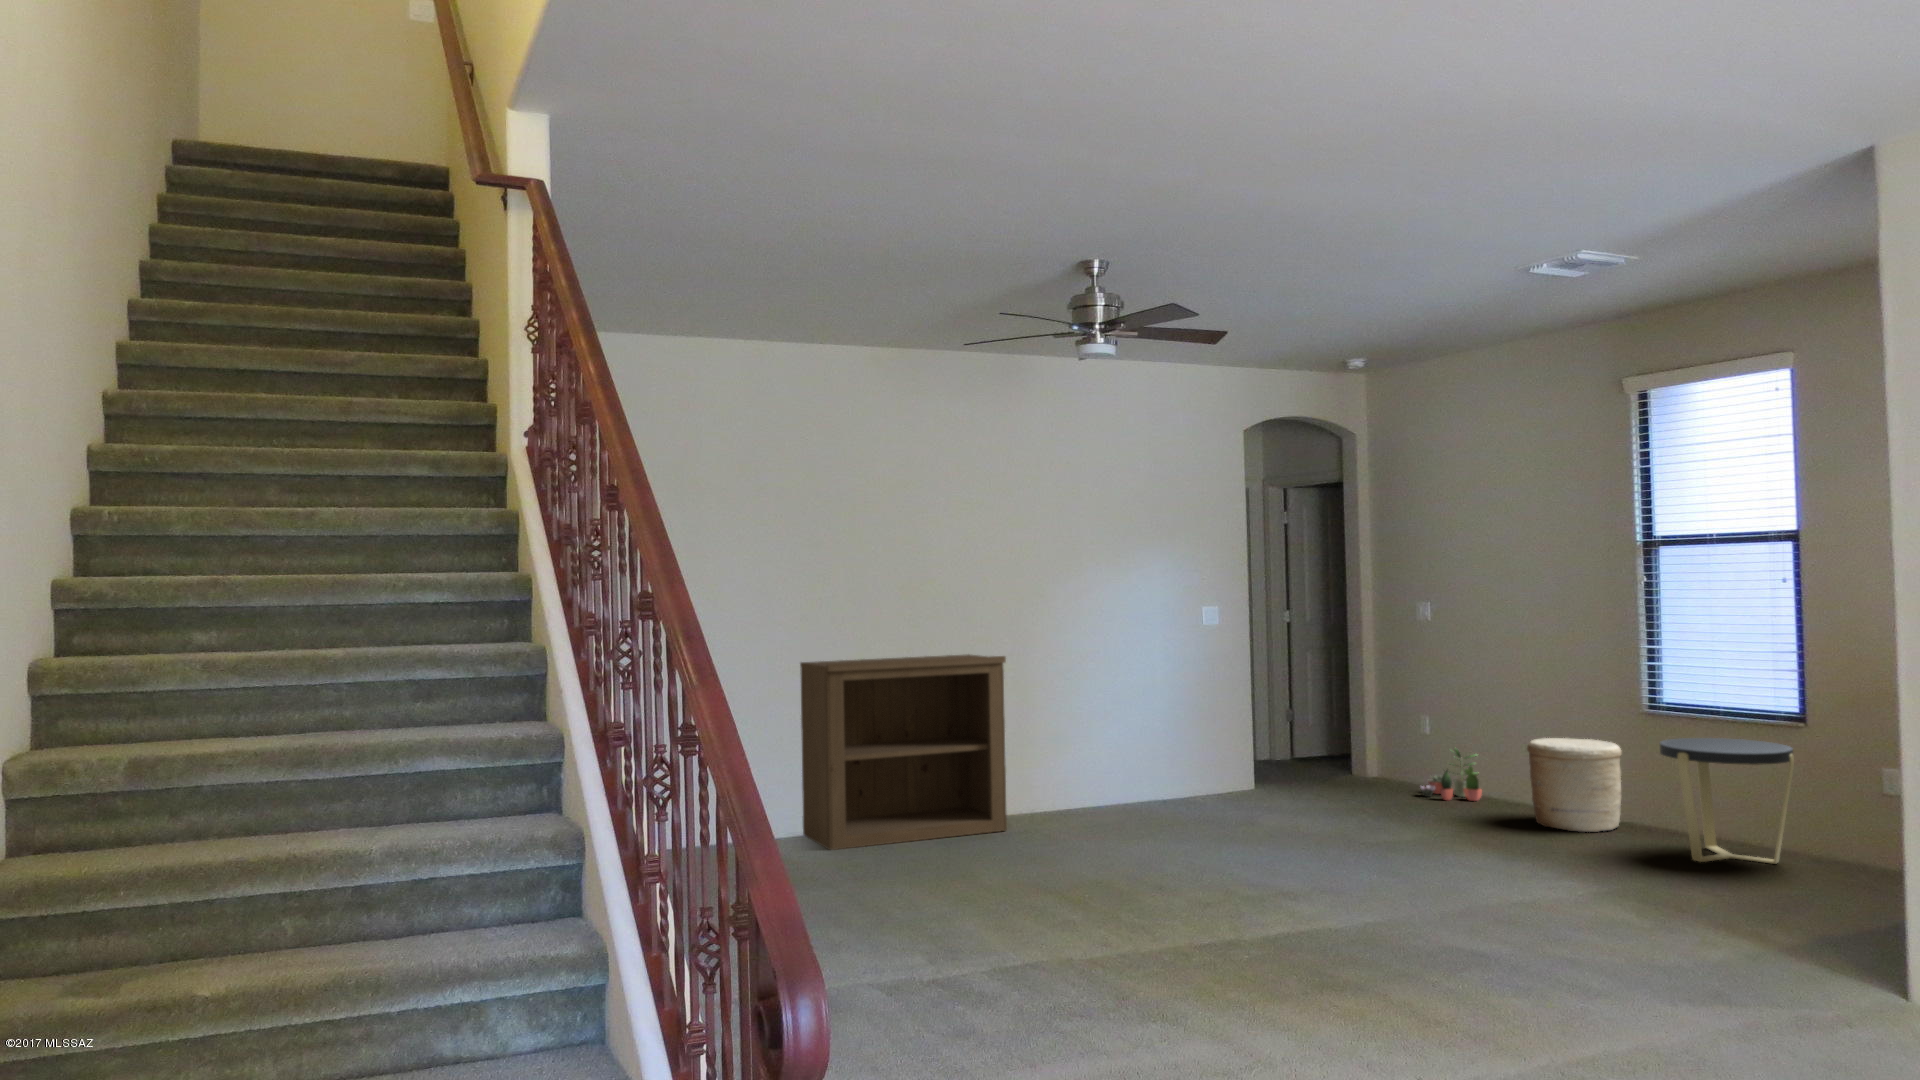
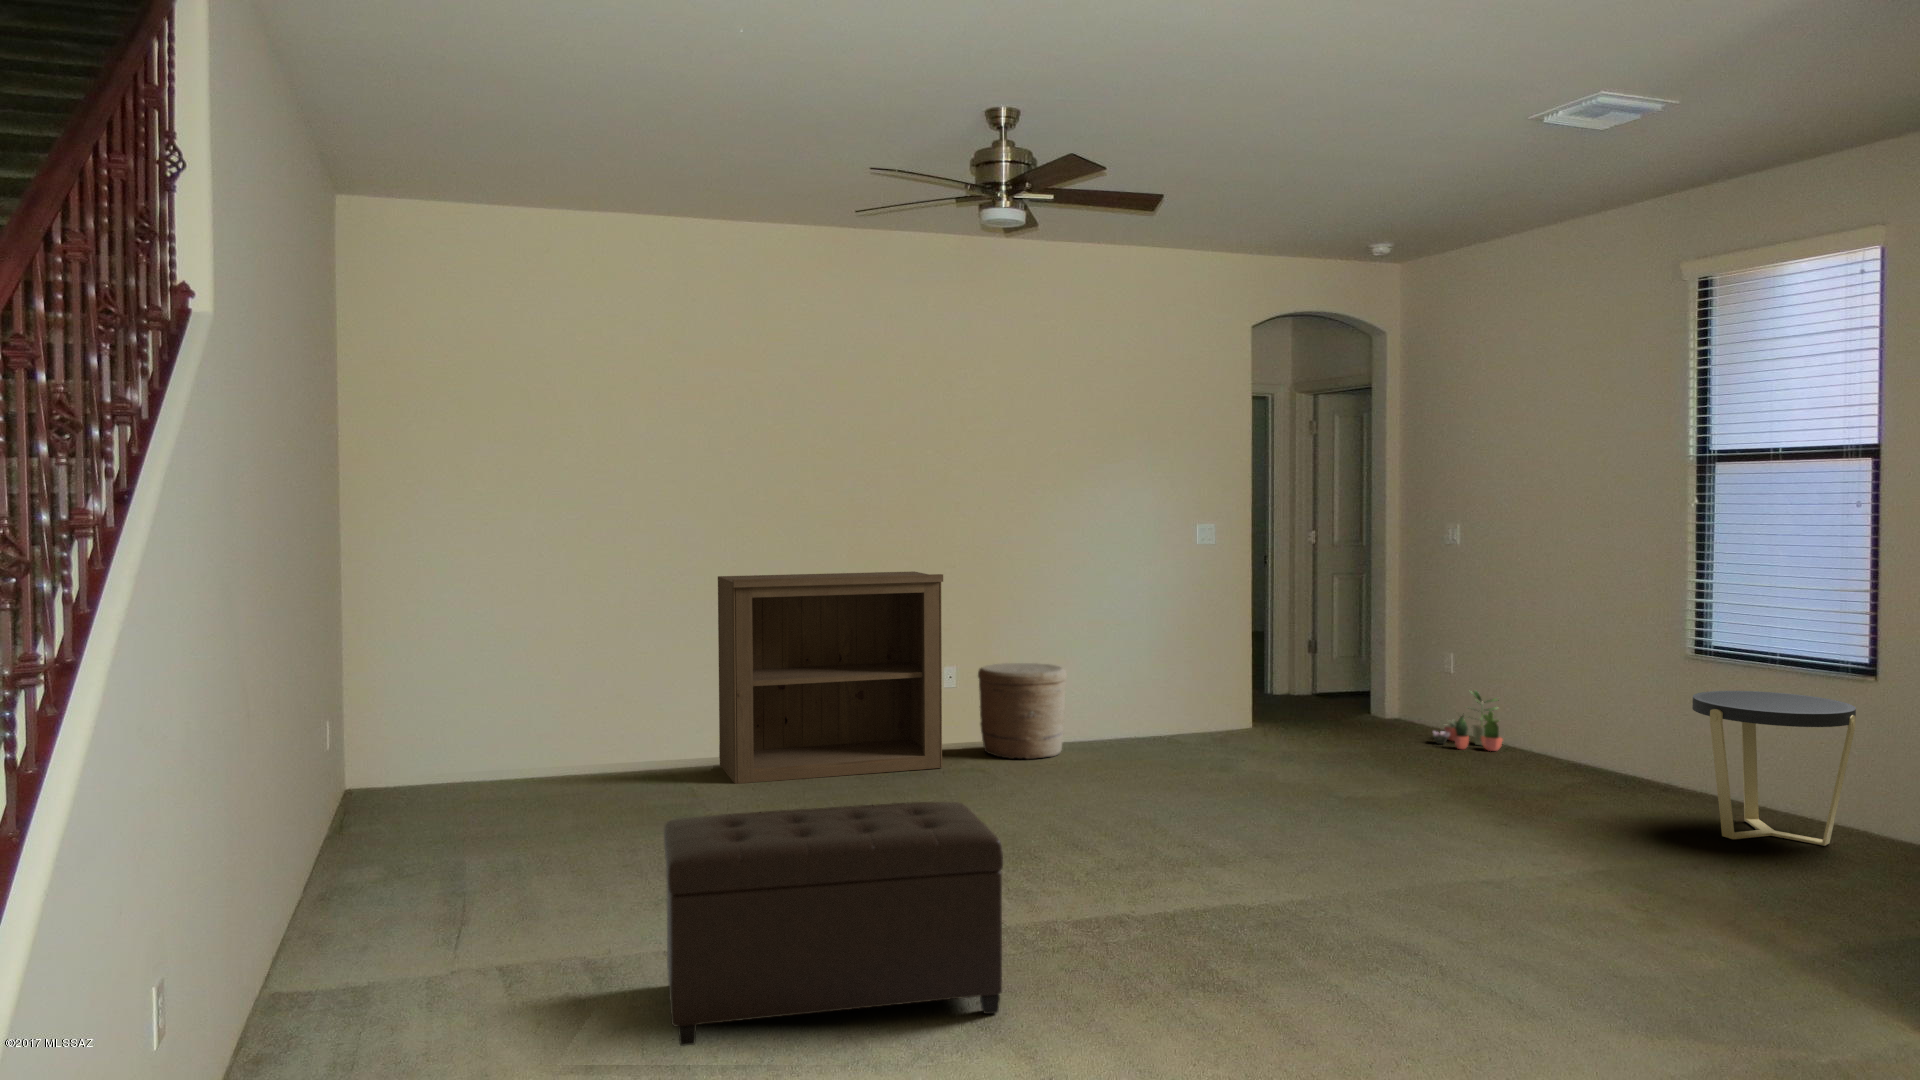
woven basket: present [1527,738,1621,832] -> present [978,663,1067,759]
ottoman: none [894,842,1189,1047] -> present [664,802,1003,1046]

